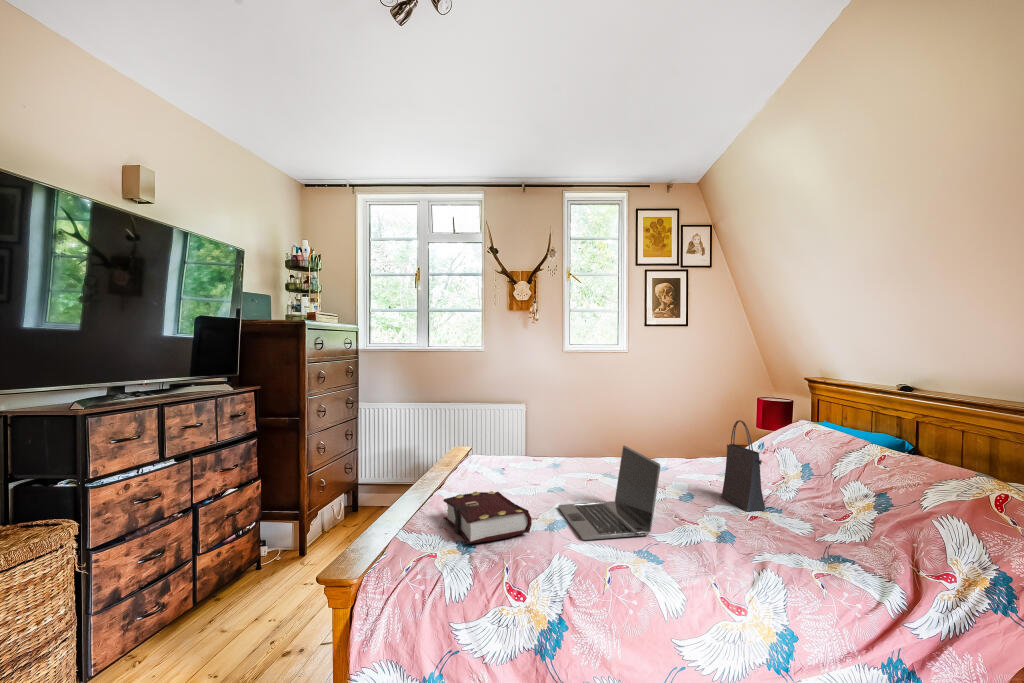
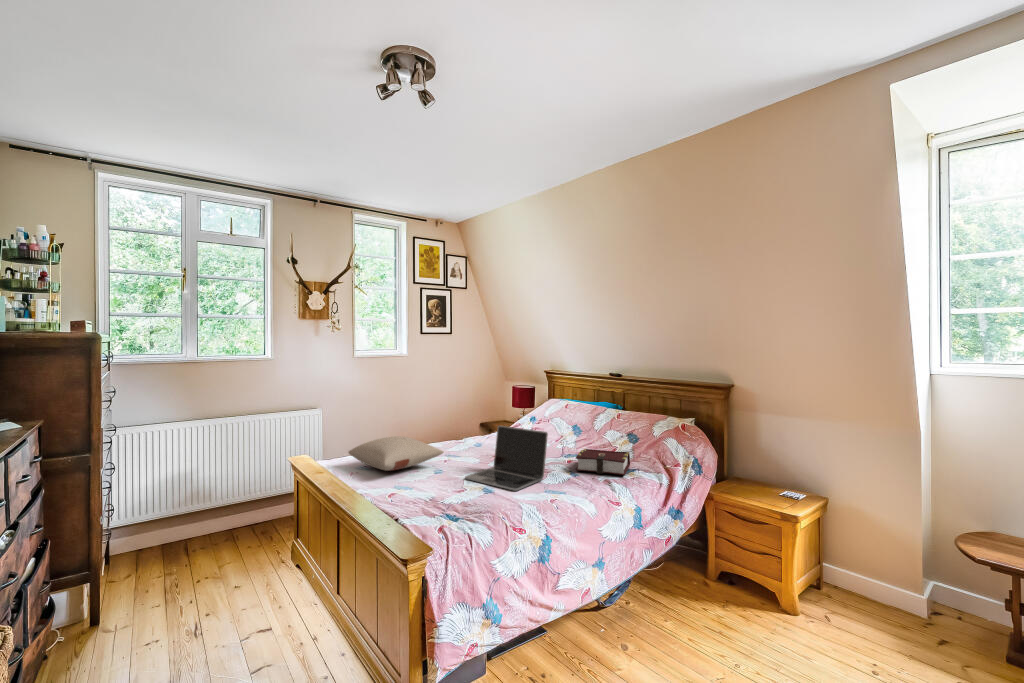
handbag: present [721,420,766,511] -> none [539,401,571,458]
pillow: none [479,442,565,480] -> present [348,437,444,471]
book: present [443,491,532,544] -> present [575,449,630,475]

